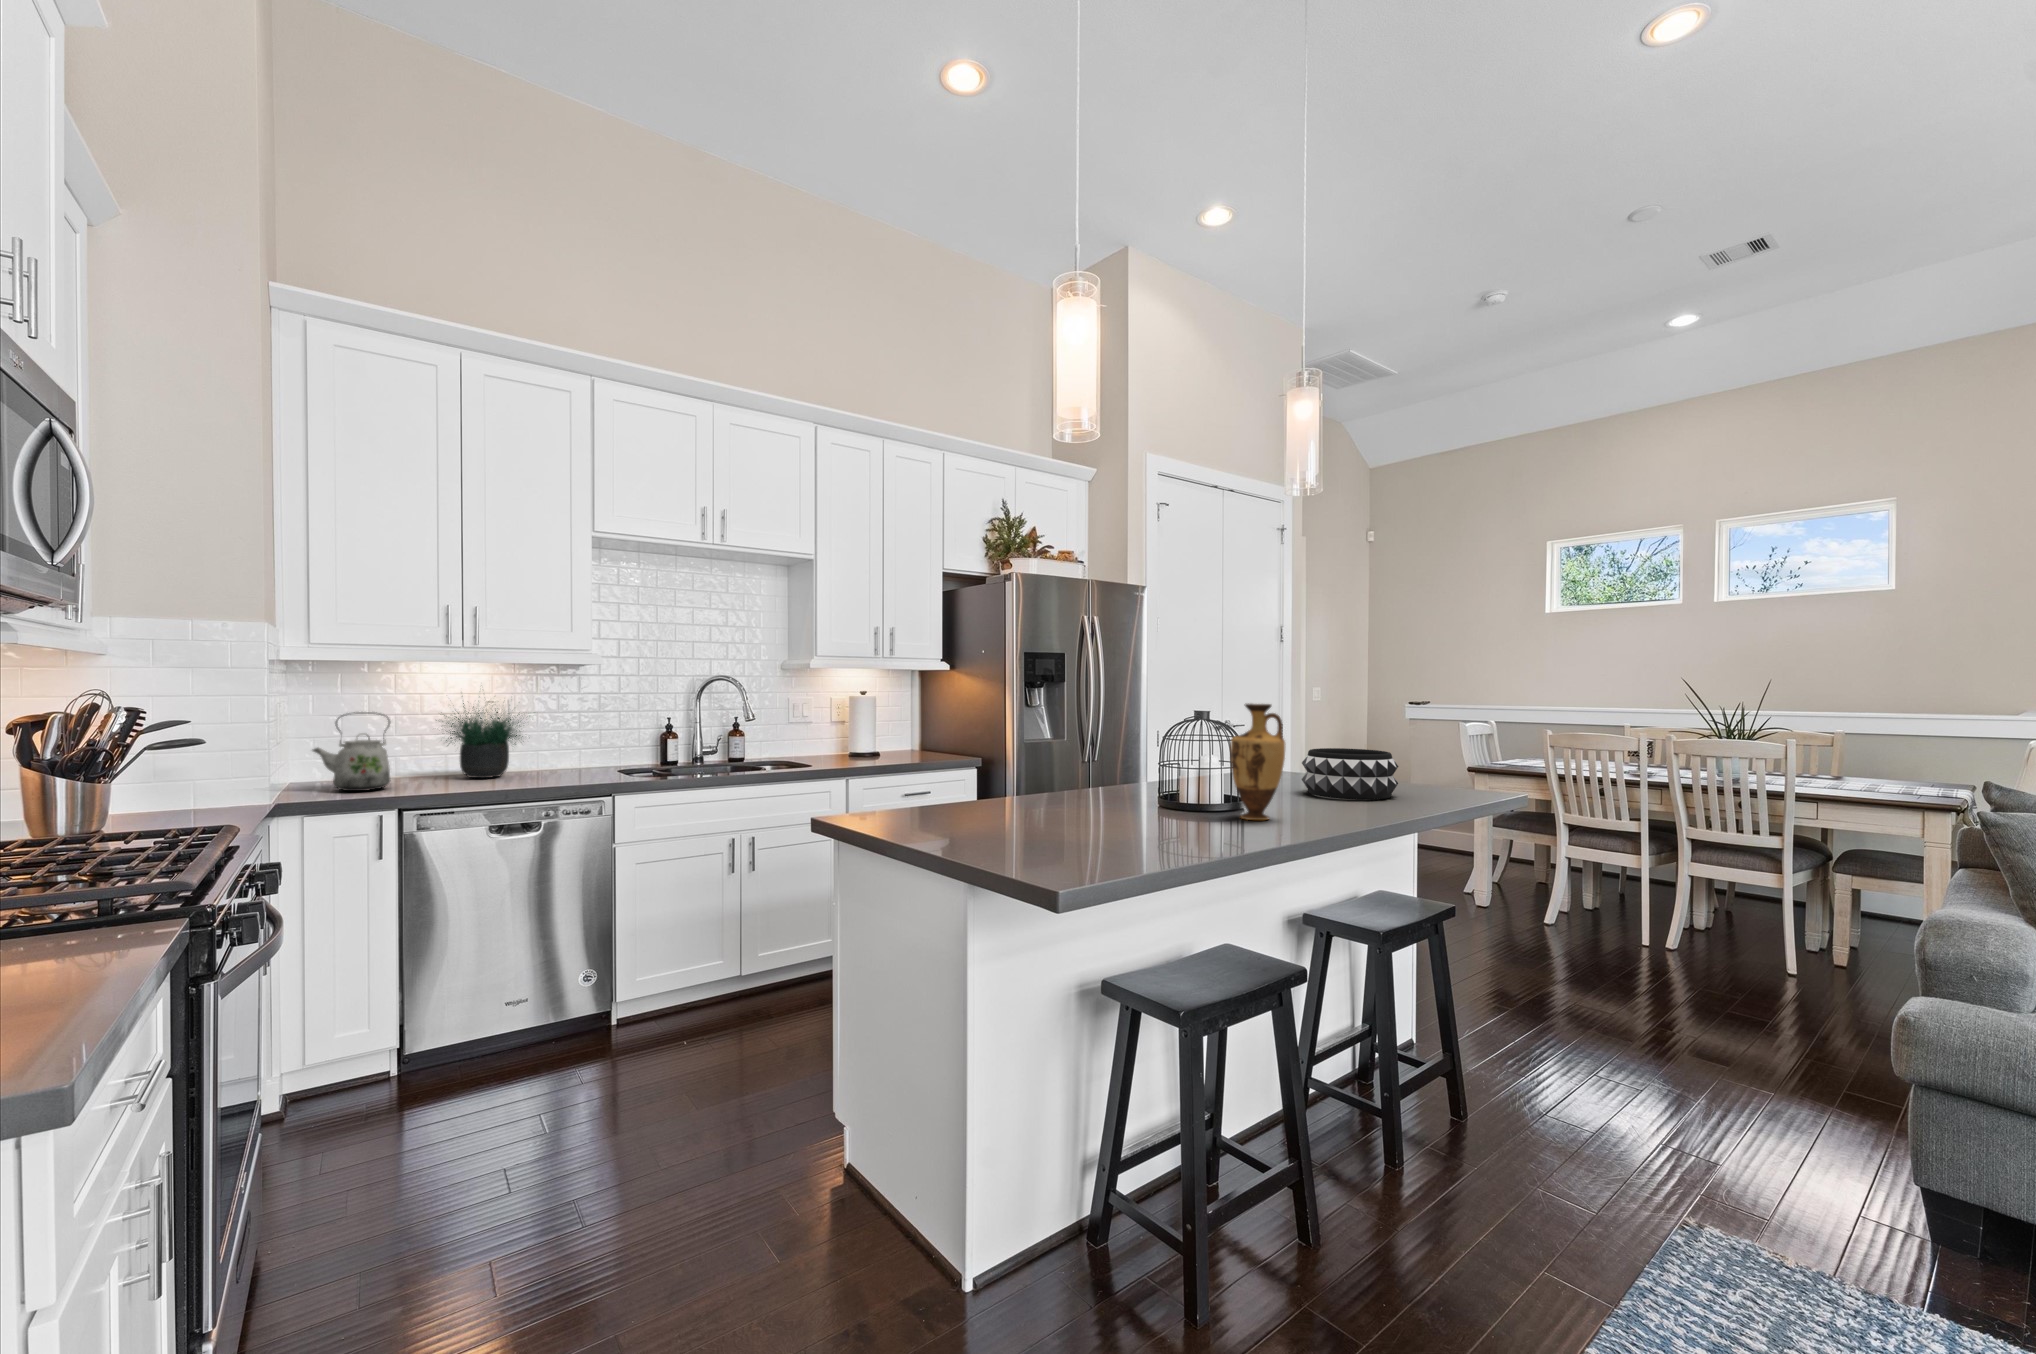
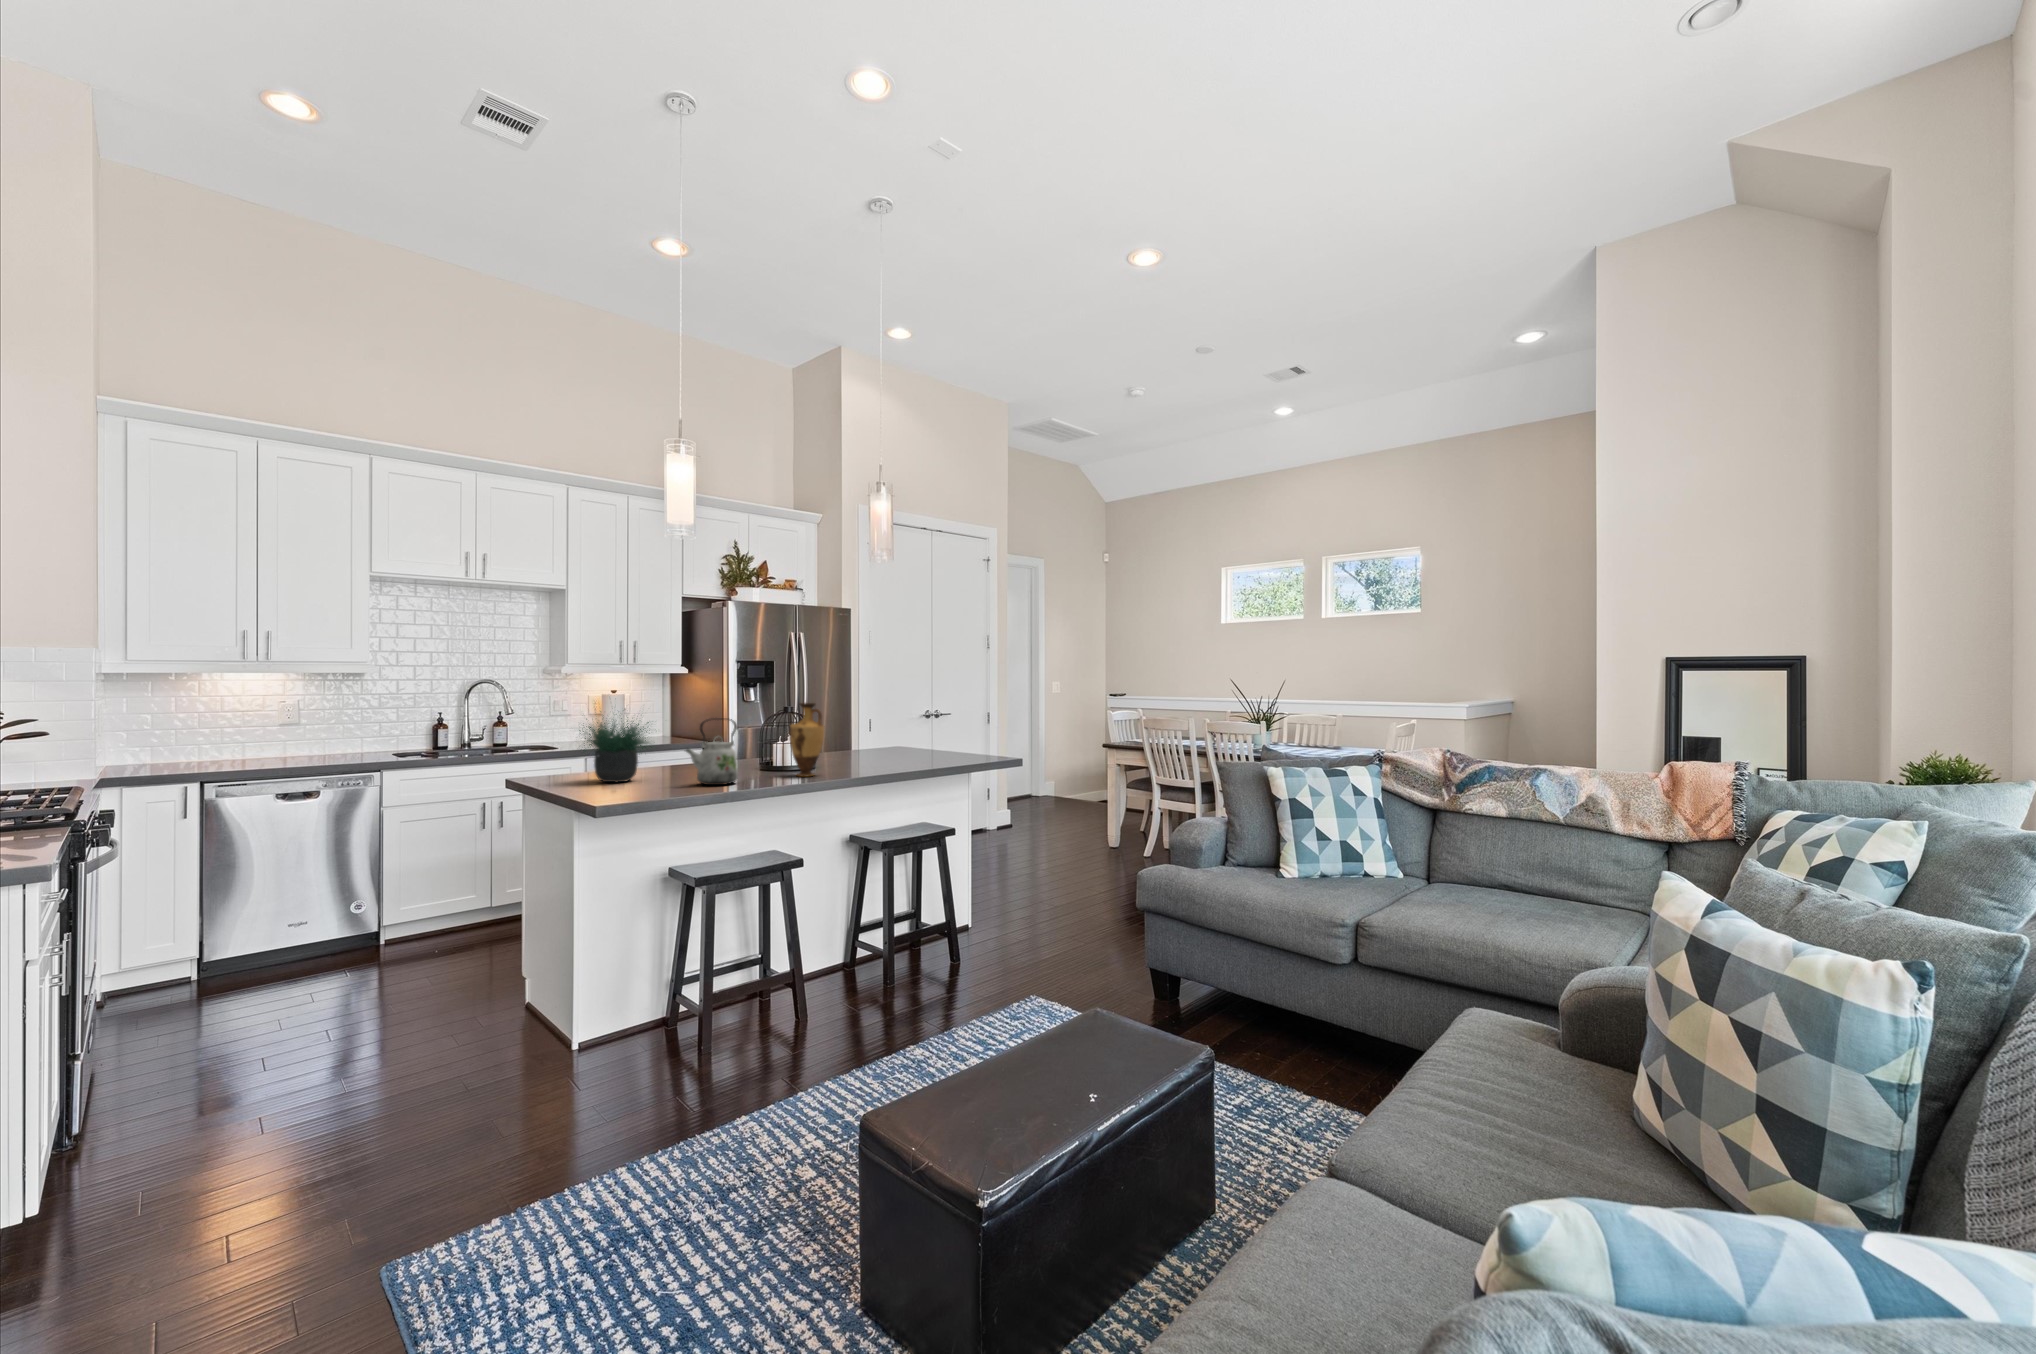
potted plant: present [442,703,523,778] -> present [579,711,650,782]
kettle: present [313,712,391,791] -> present [686,719,738,785]
decorative bowl: present [1302,748,1398,800] -> none [877,732,938,765]

